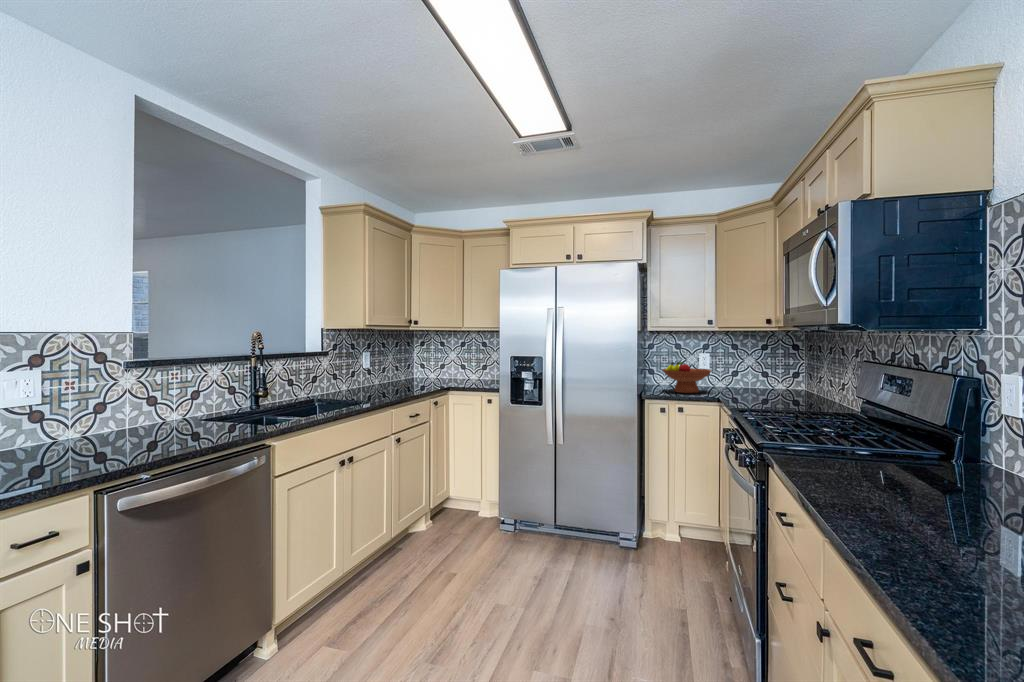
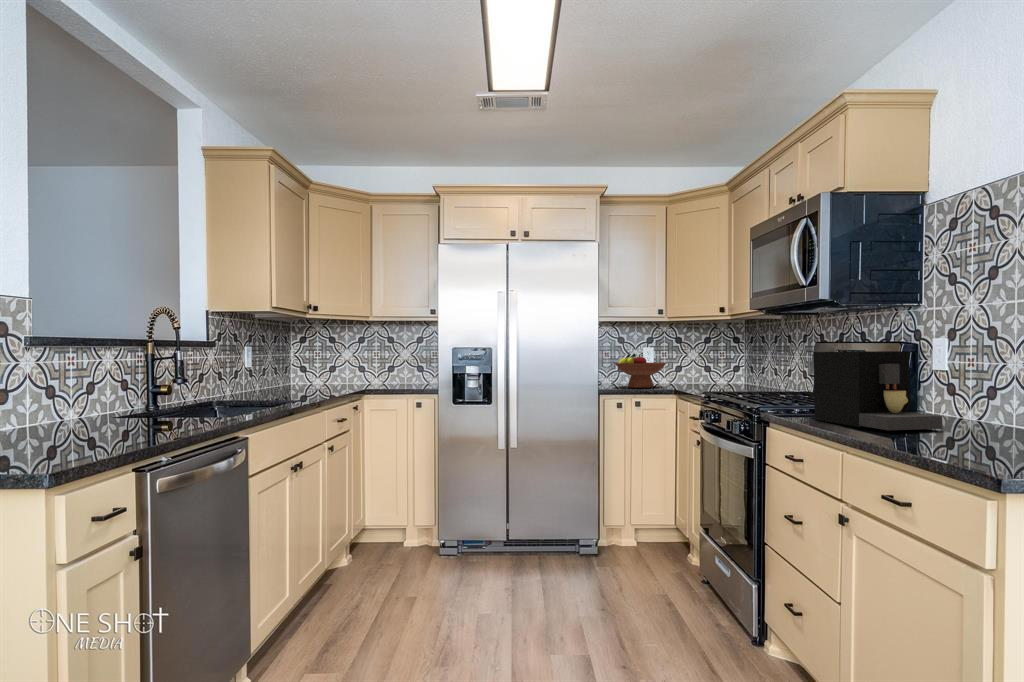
coffee maker: none [812,390,985,520] -> present [813,351,943,430]

